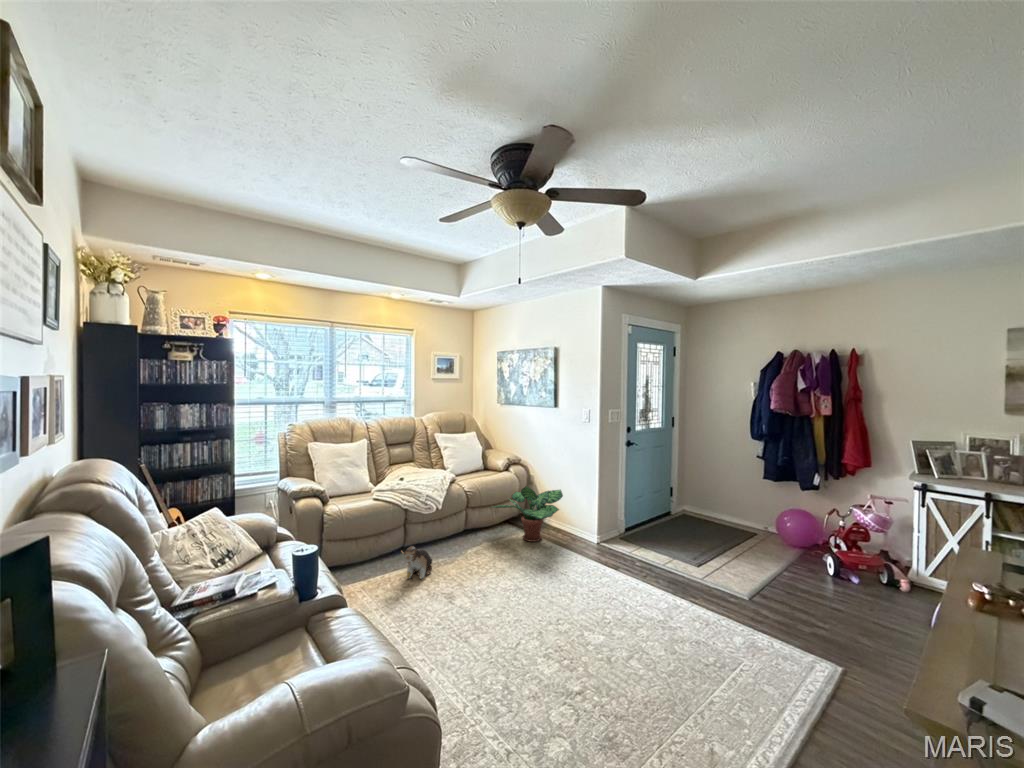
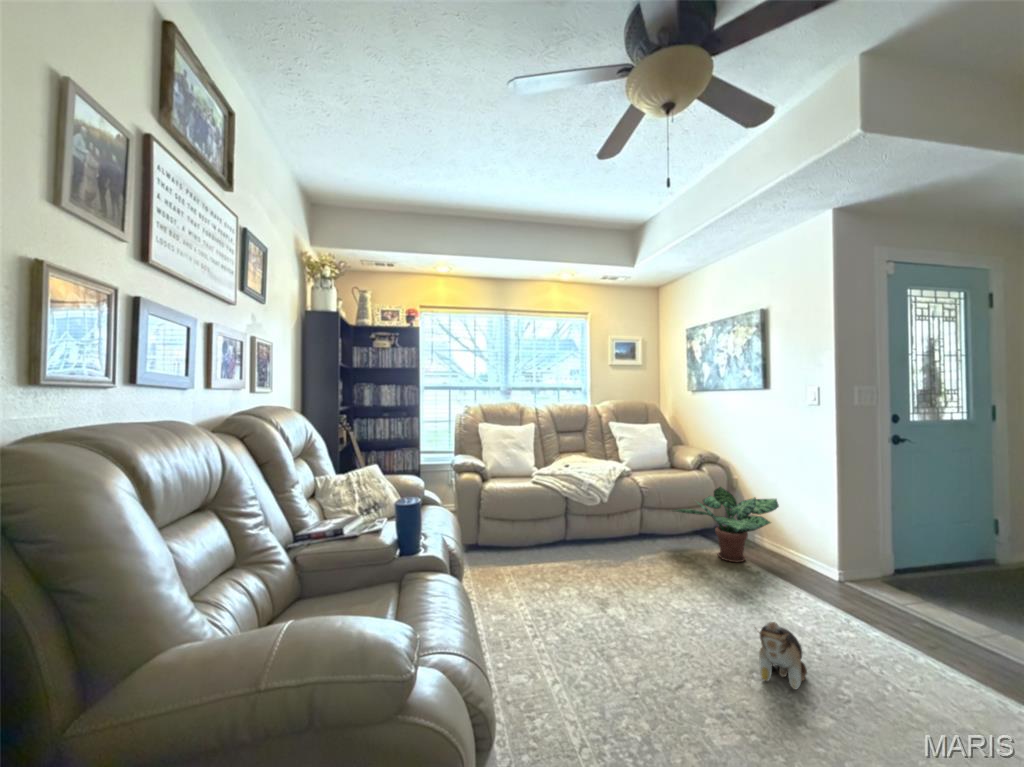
plush toy: present [401,546,432,579] -> present [759,622,807,689]

